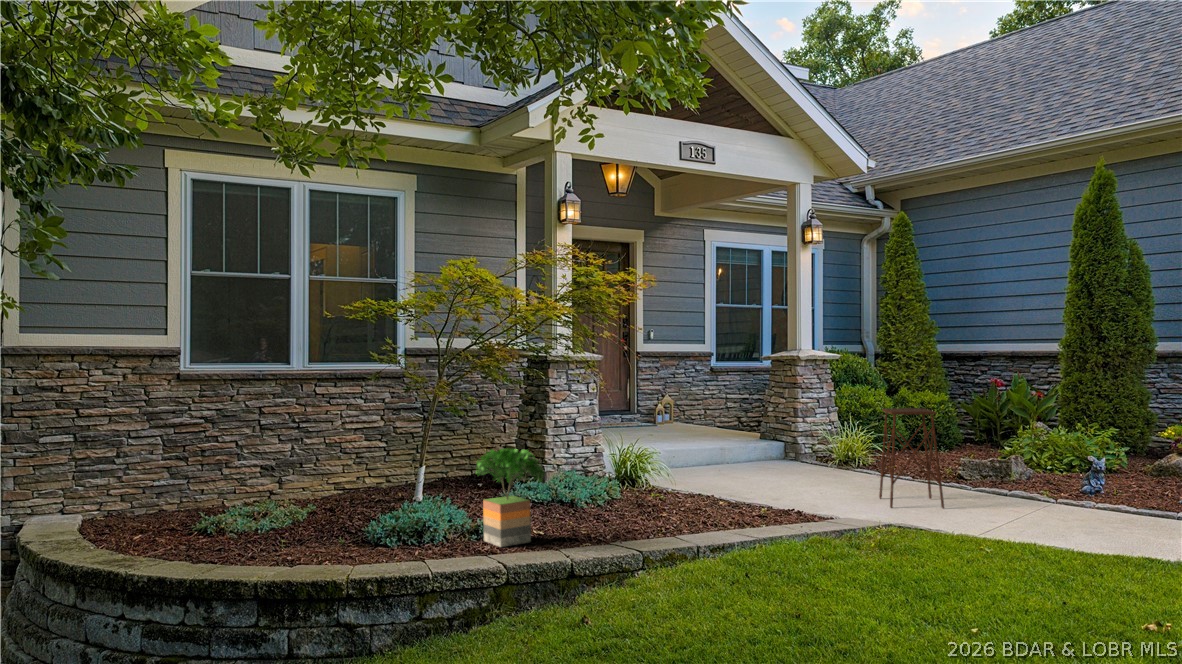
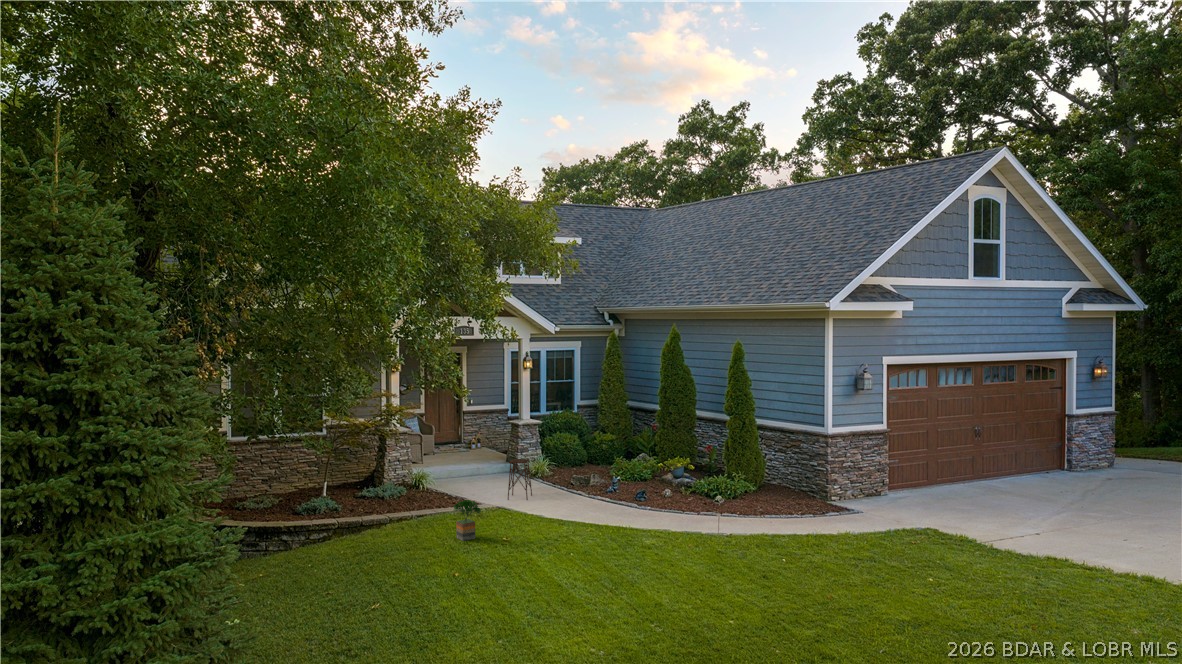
potted tree: present [477,449,544,547] -> present [454,500,481,541]

